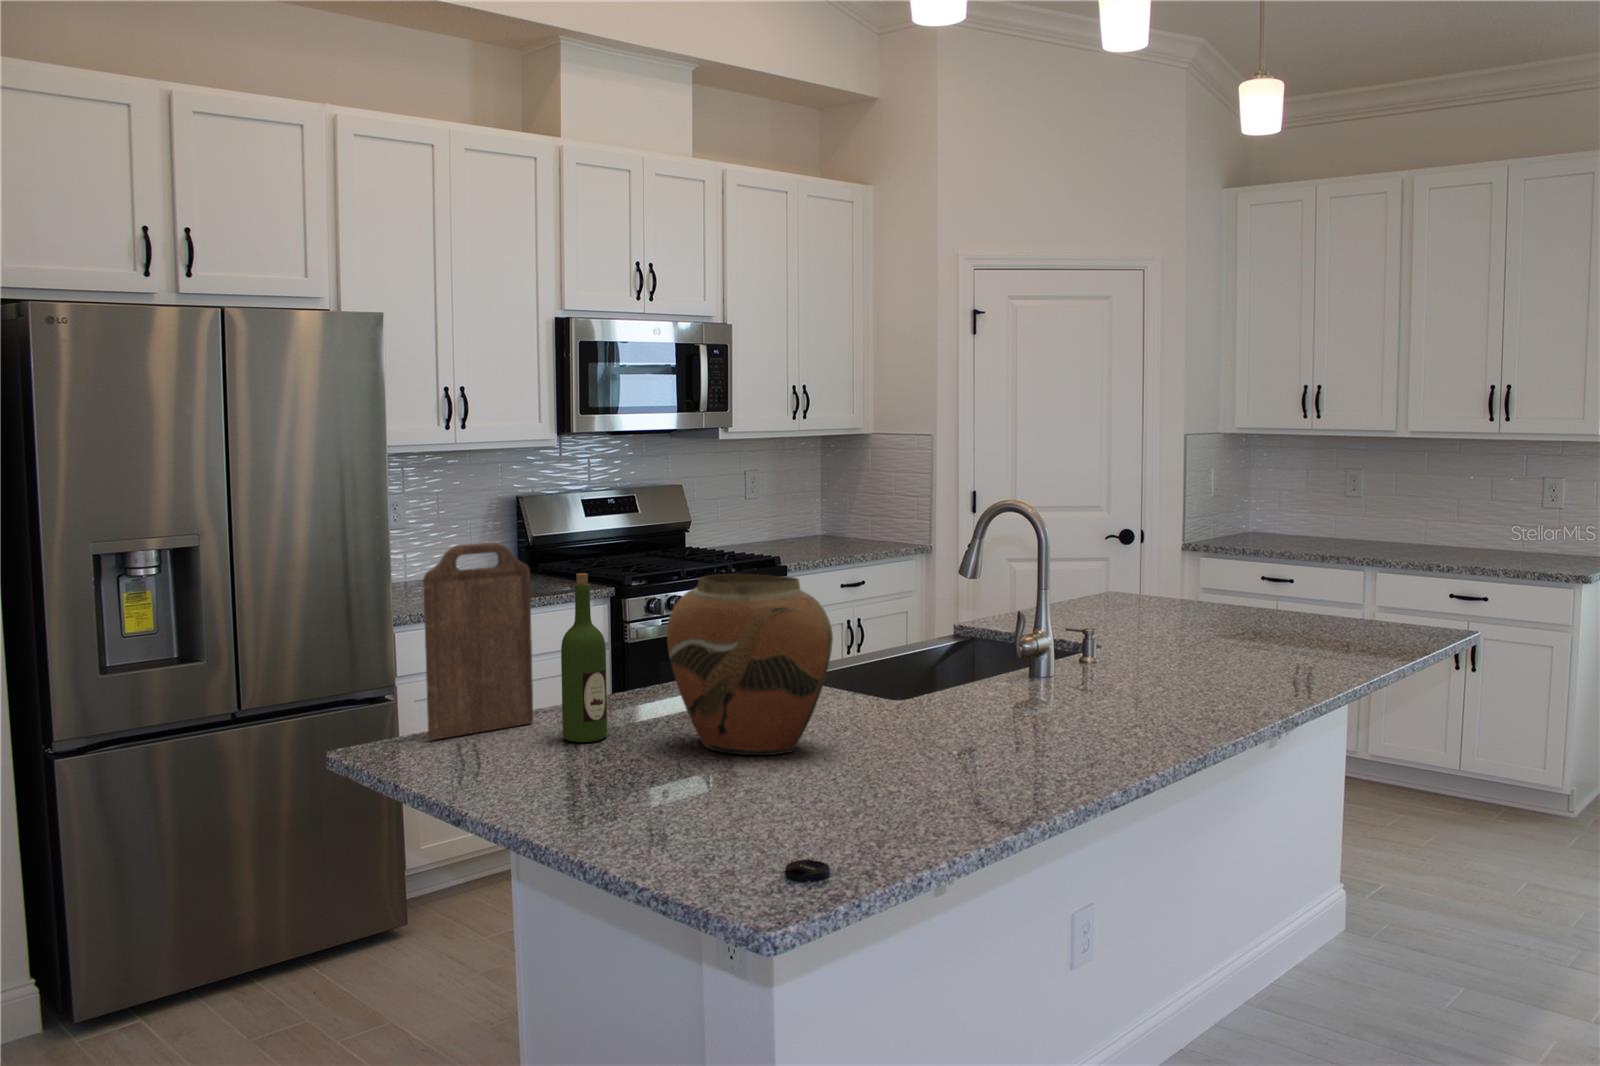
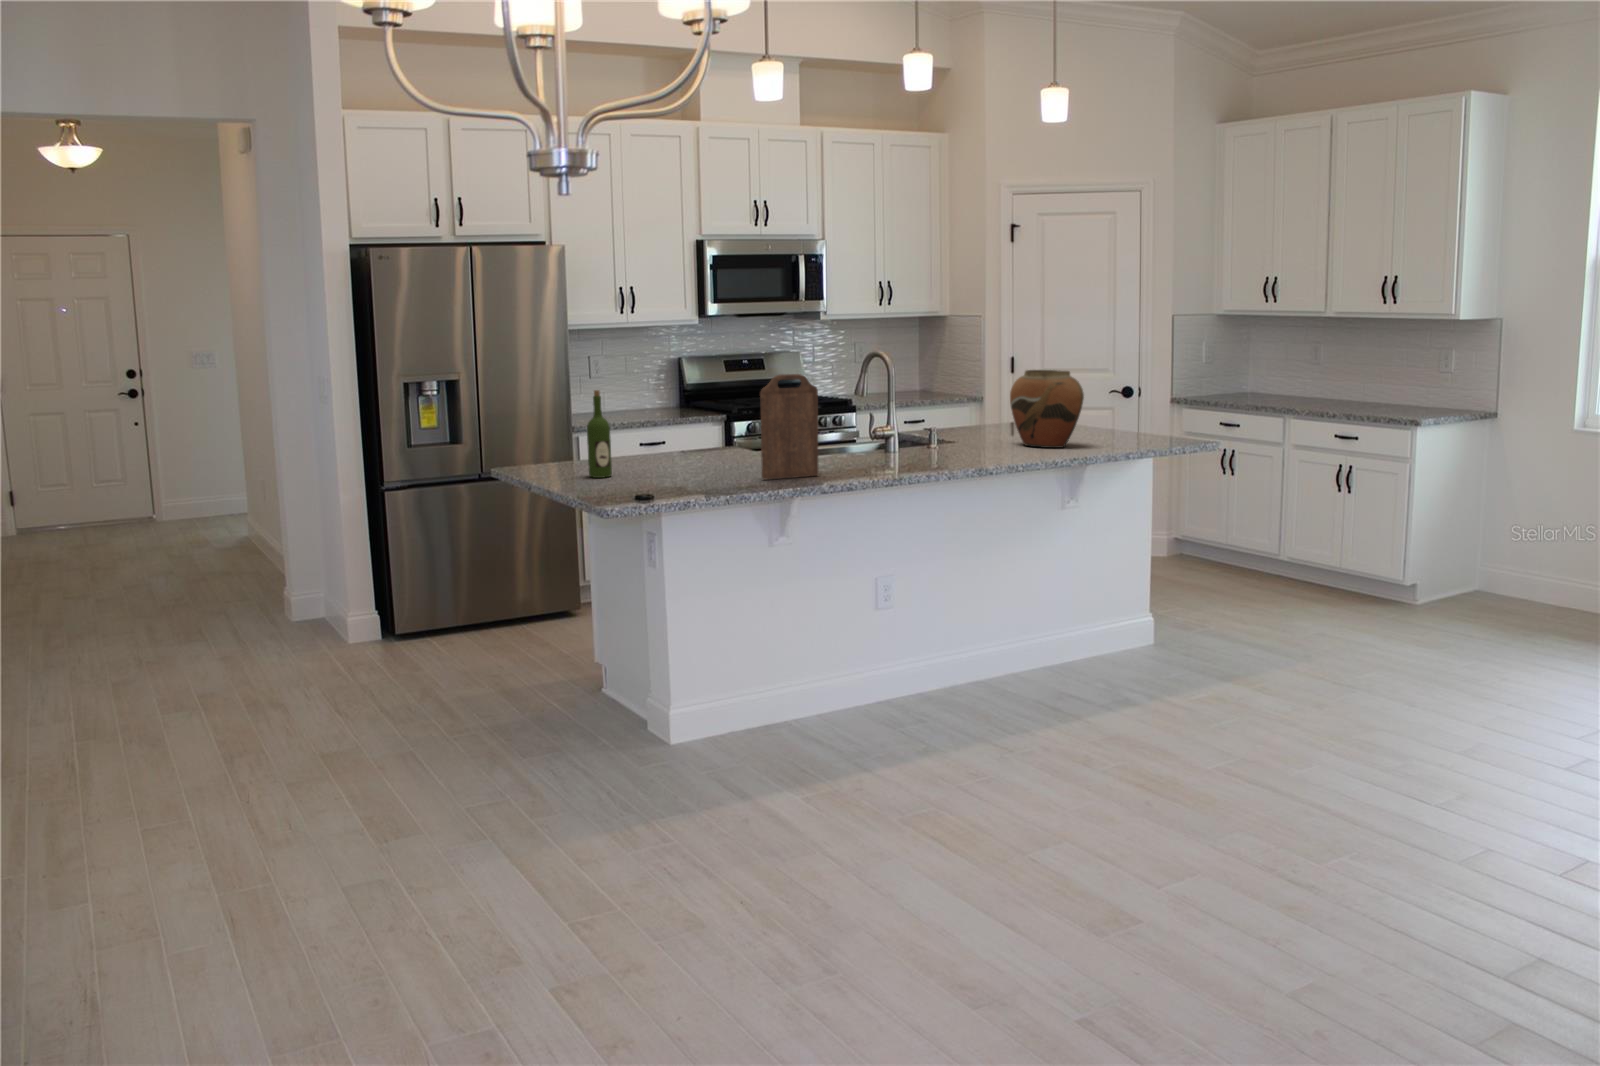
cutting board: present [423,543,533,739] -> present [760,374,818,479]
vase: present [667,574,833,755] -> present [1010,370,1084,448]

